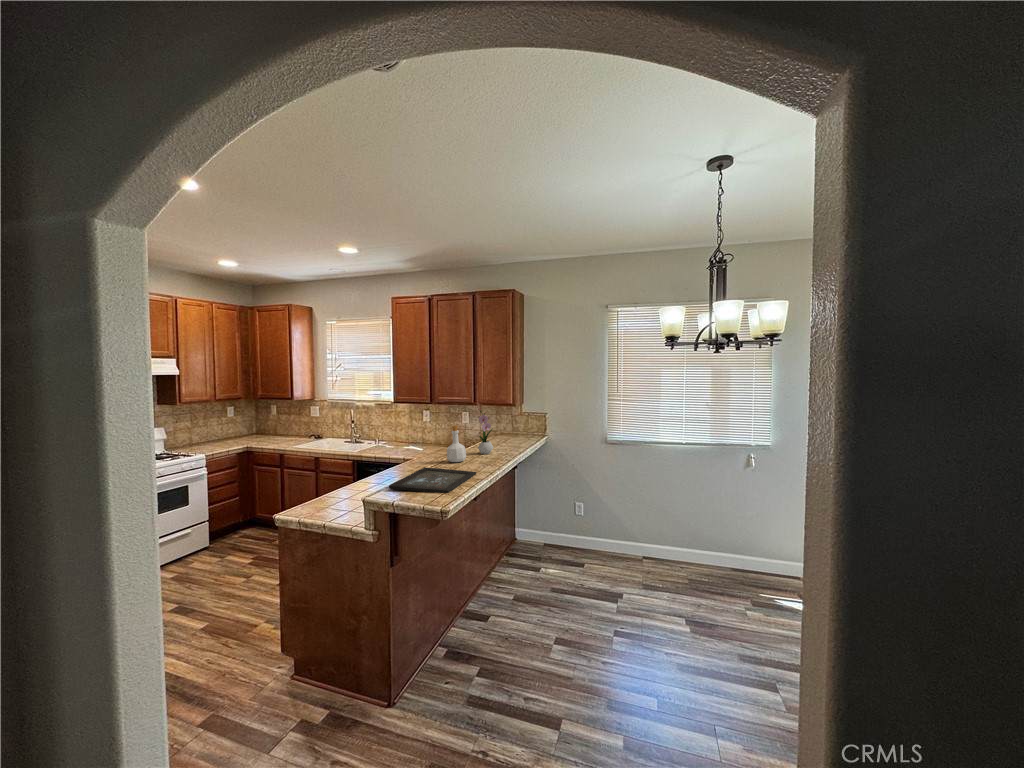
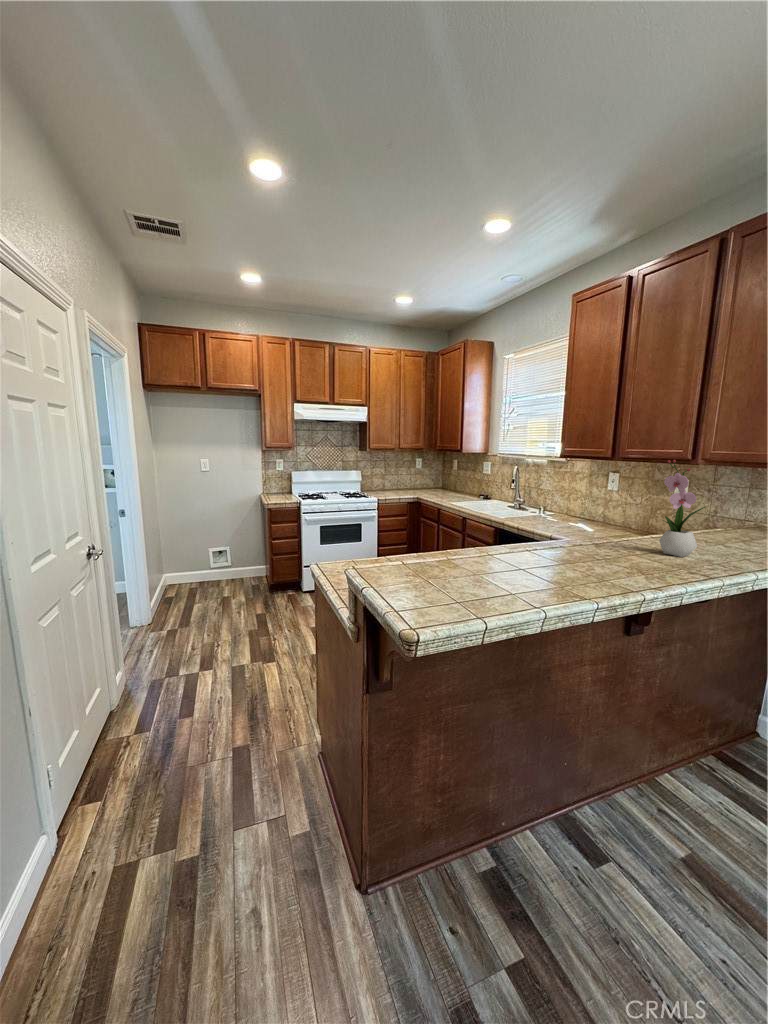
bottle: present [447,425,466,462] -> none [572,487,615,557]
tray: present [389,467,476,493] -> none [408,549,589,606]

